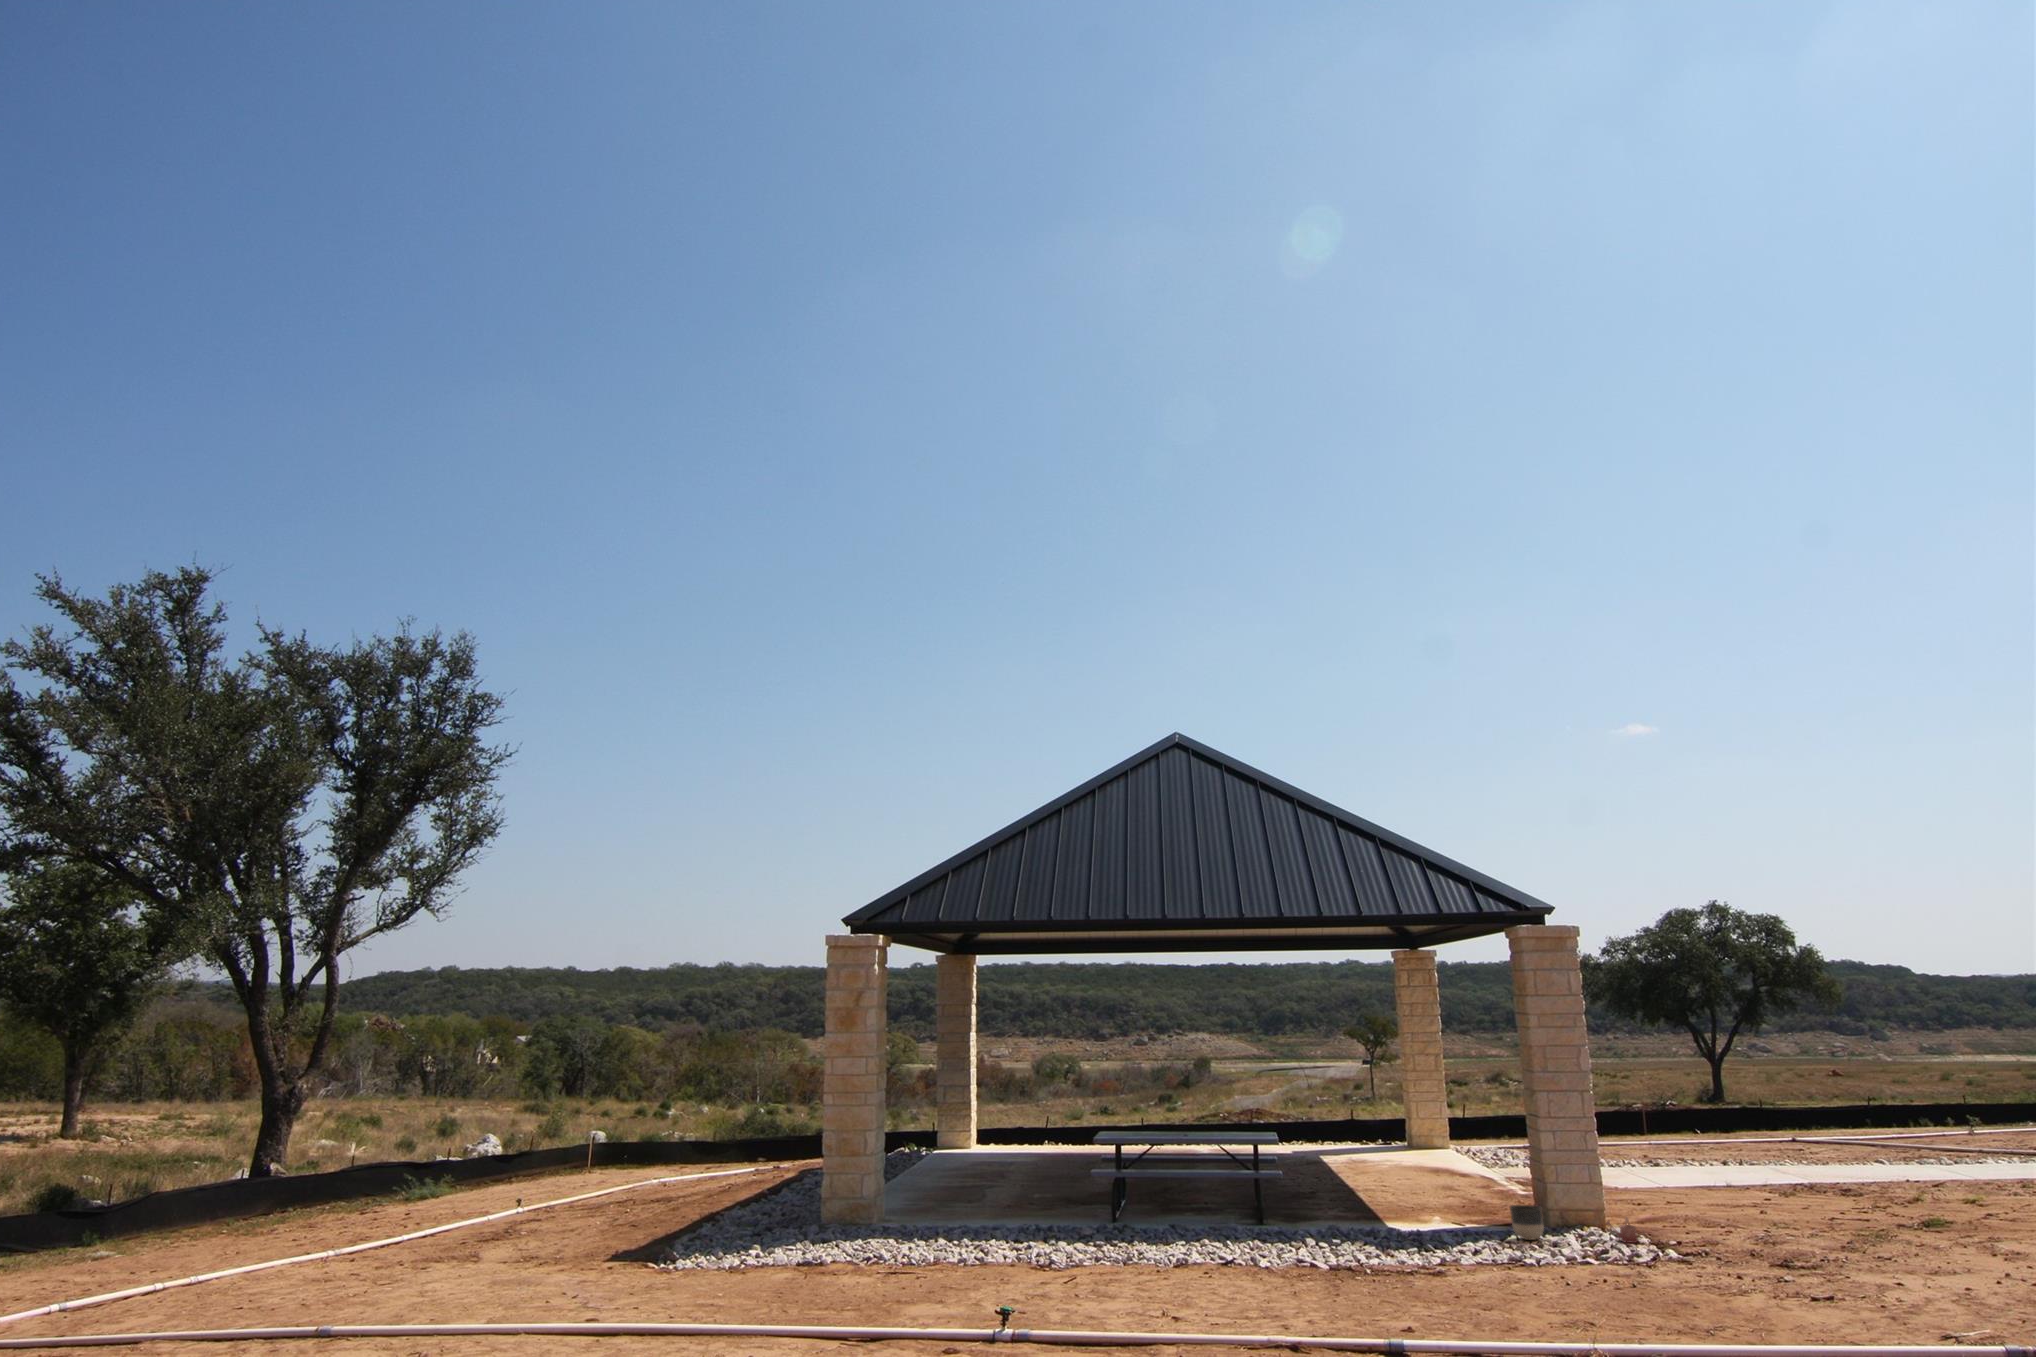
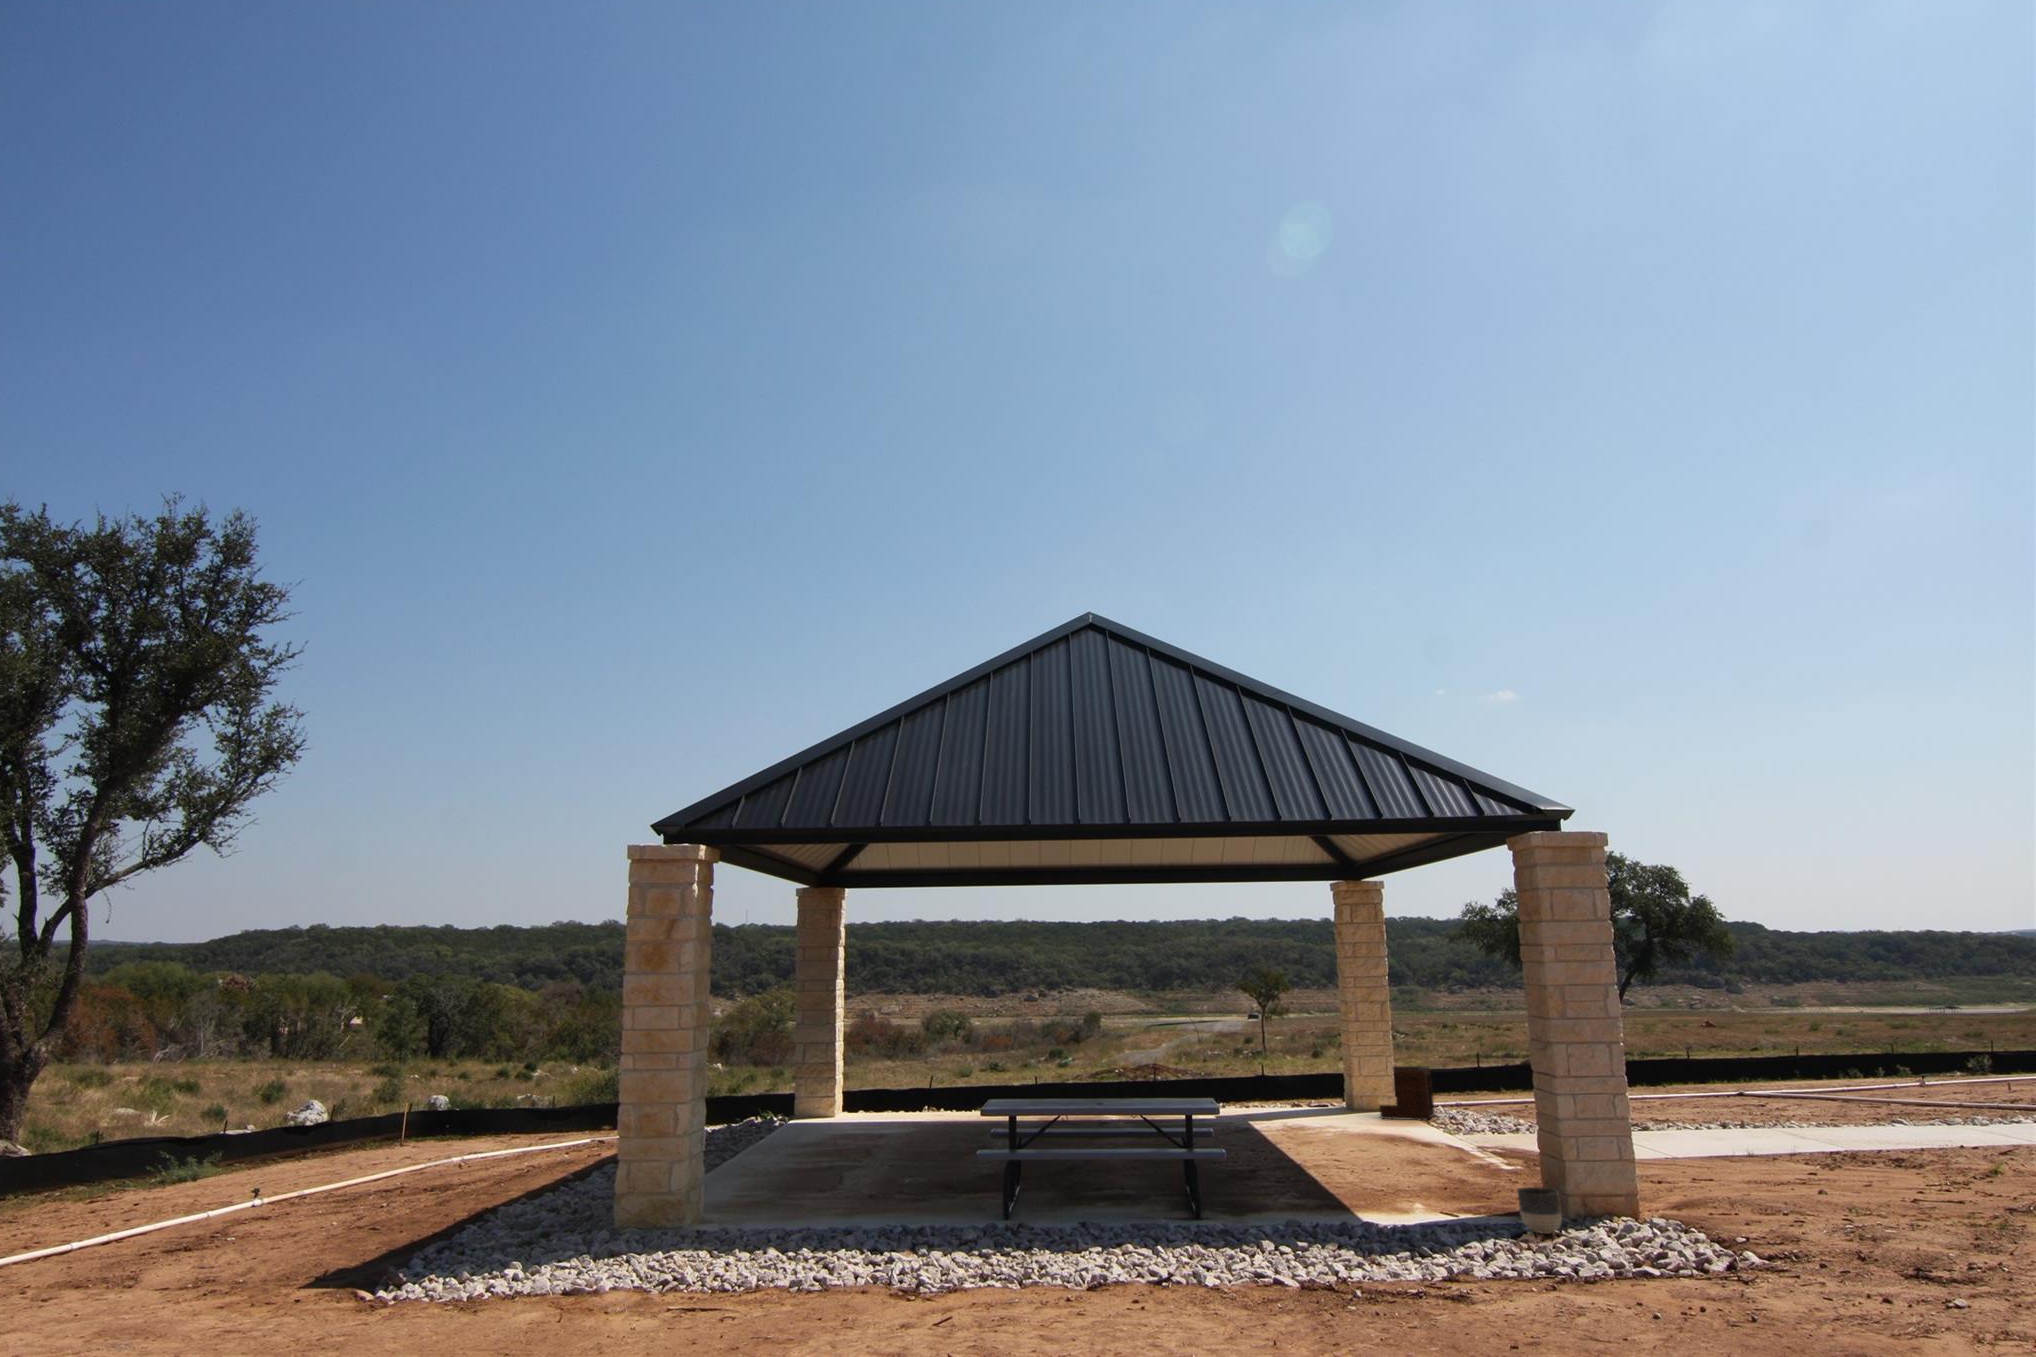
wooden crate: none [1440,1111,1496,1160] -> present [1379,1066,1435,1120]
watering can: present [1606,1217,1642,1243] -> none [1638,1202,1692,1236]

